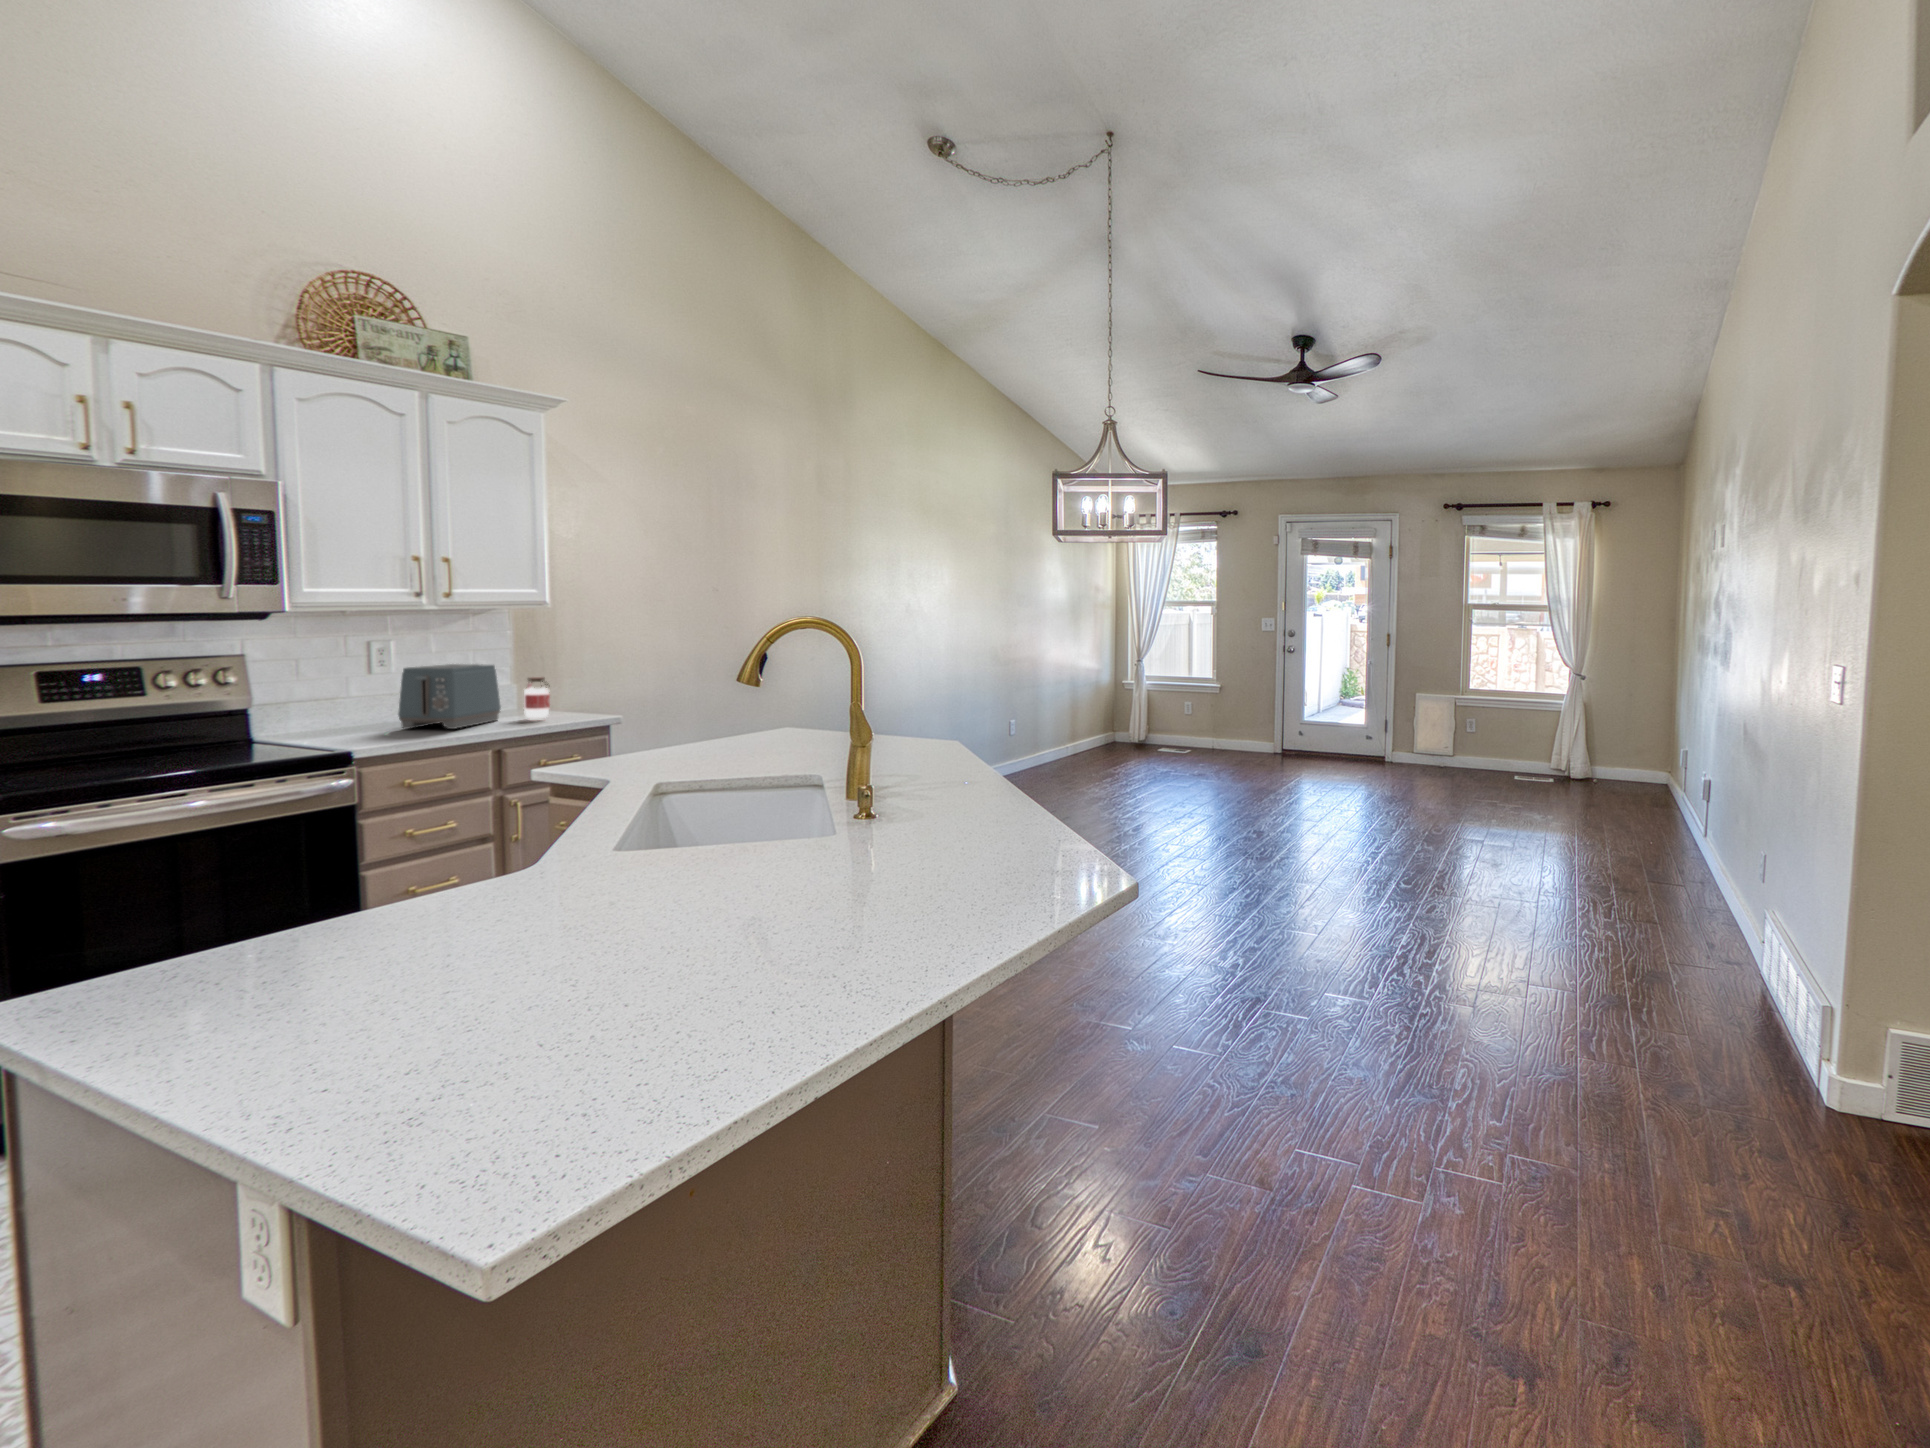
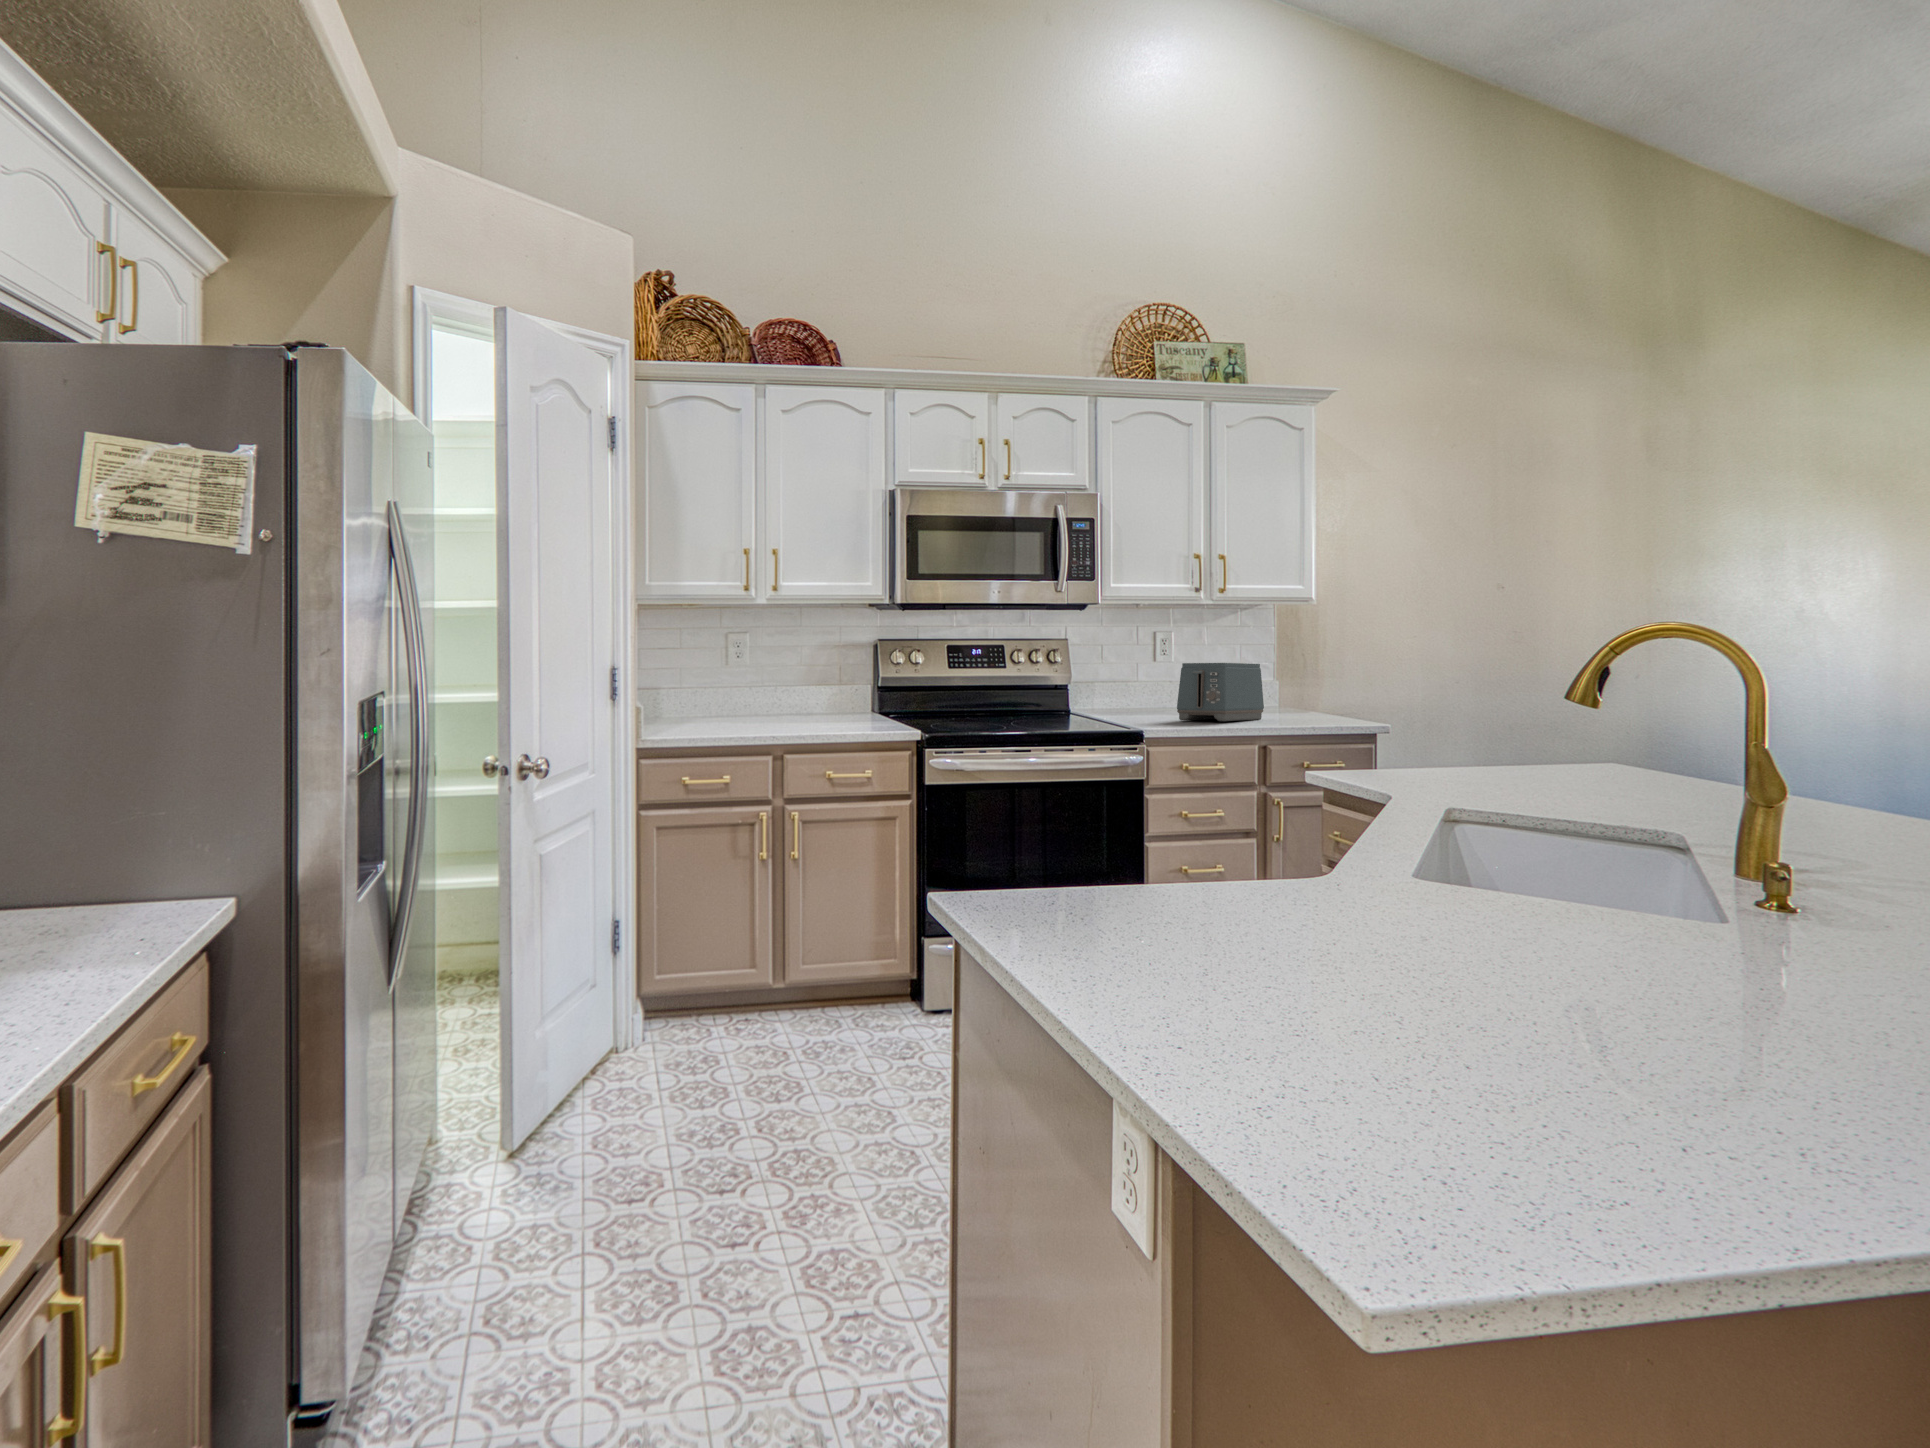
jar: present [524,677,550,718] -> none [1285,678,1311,719]

